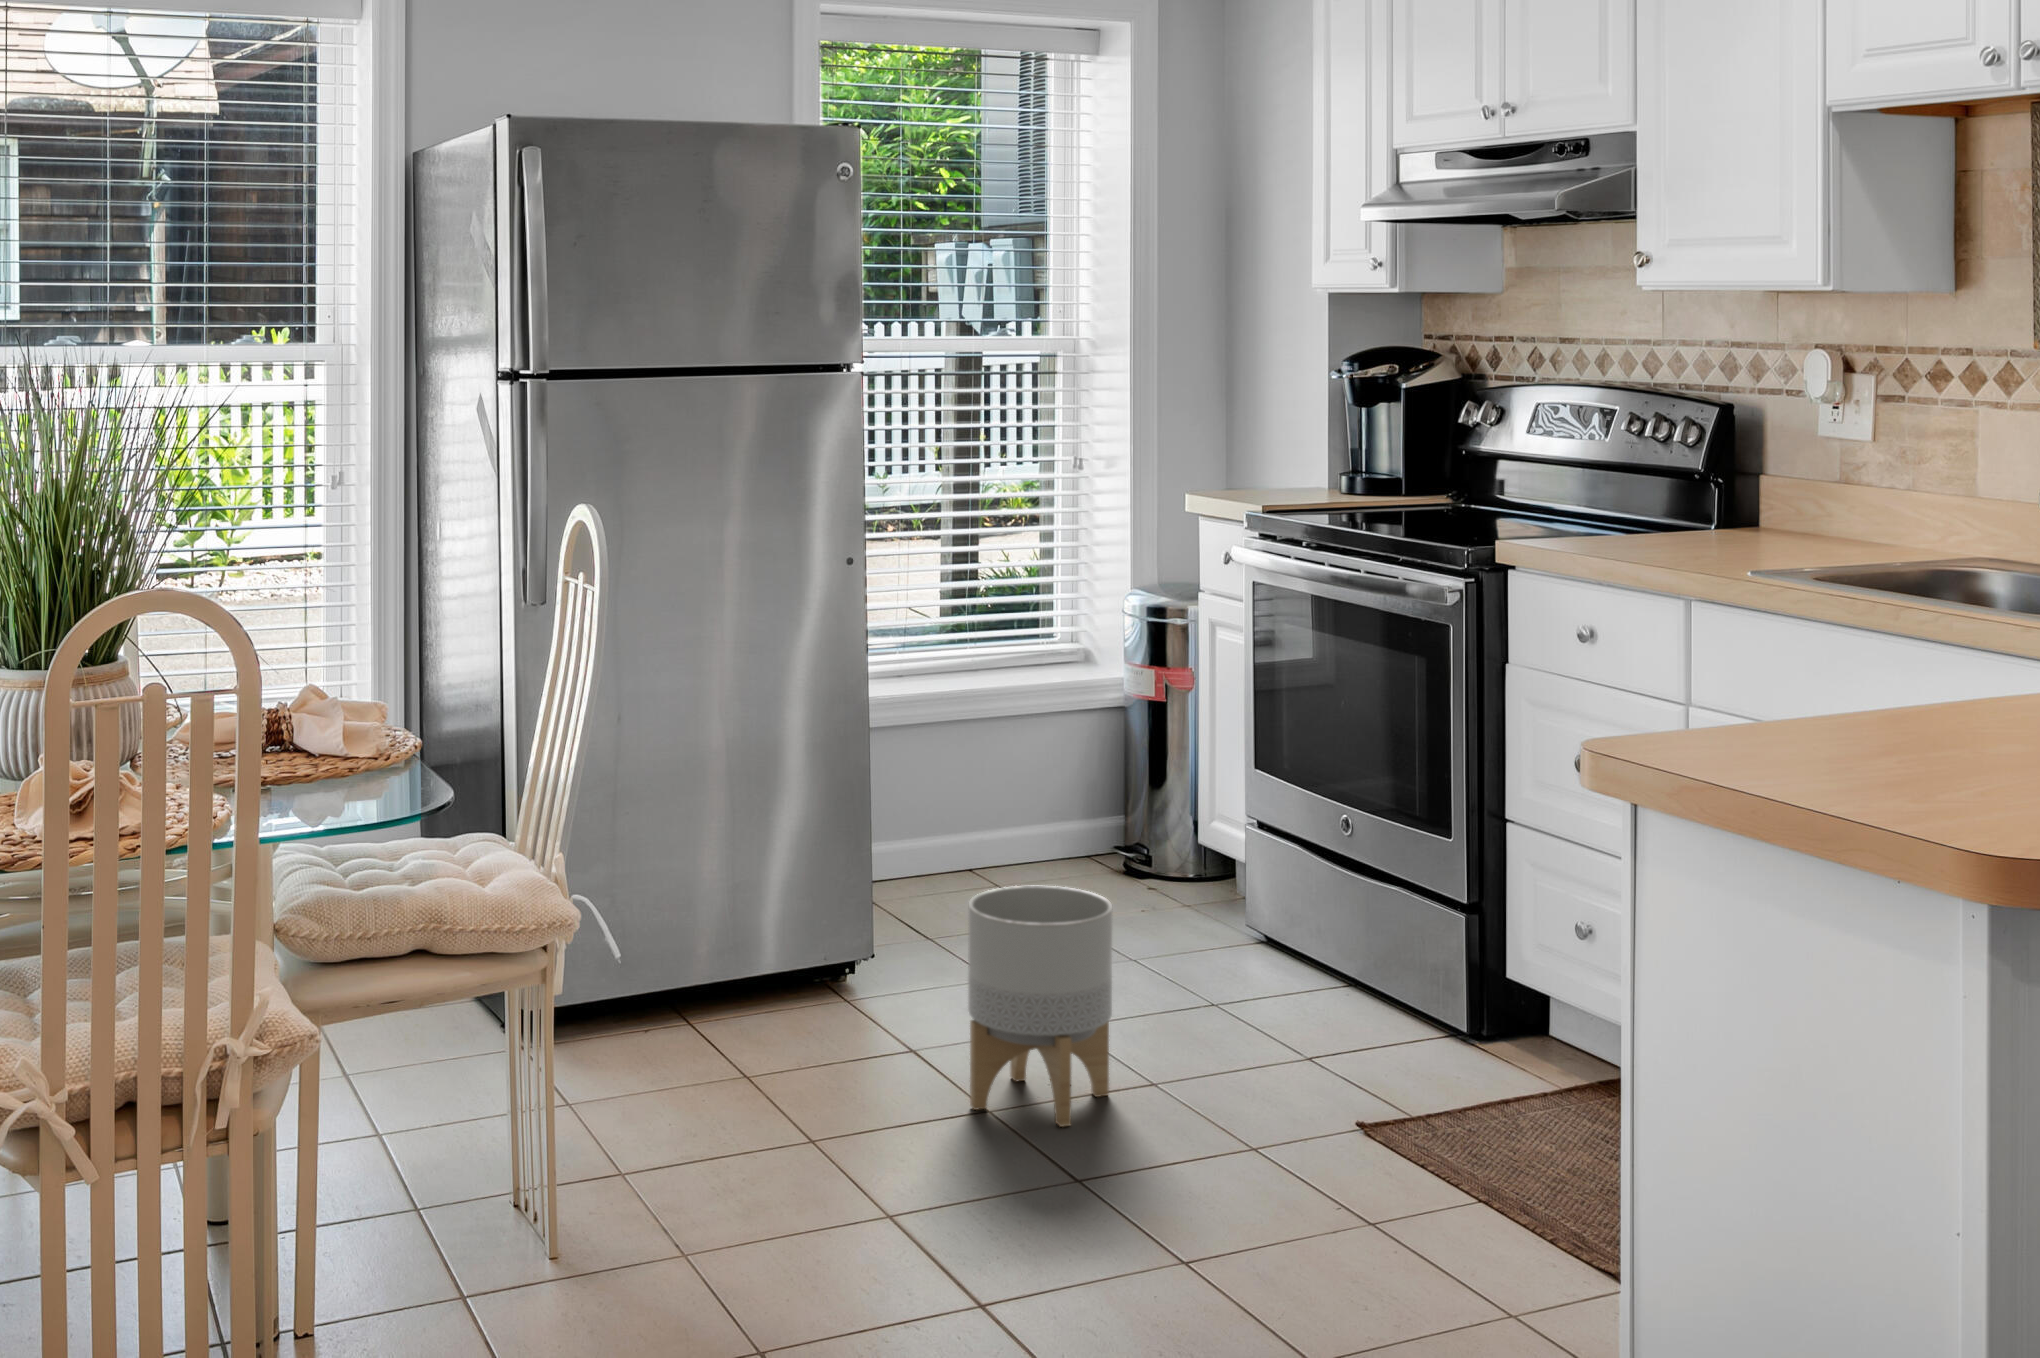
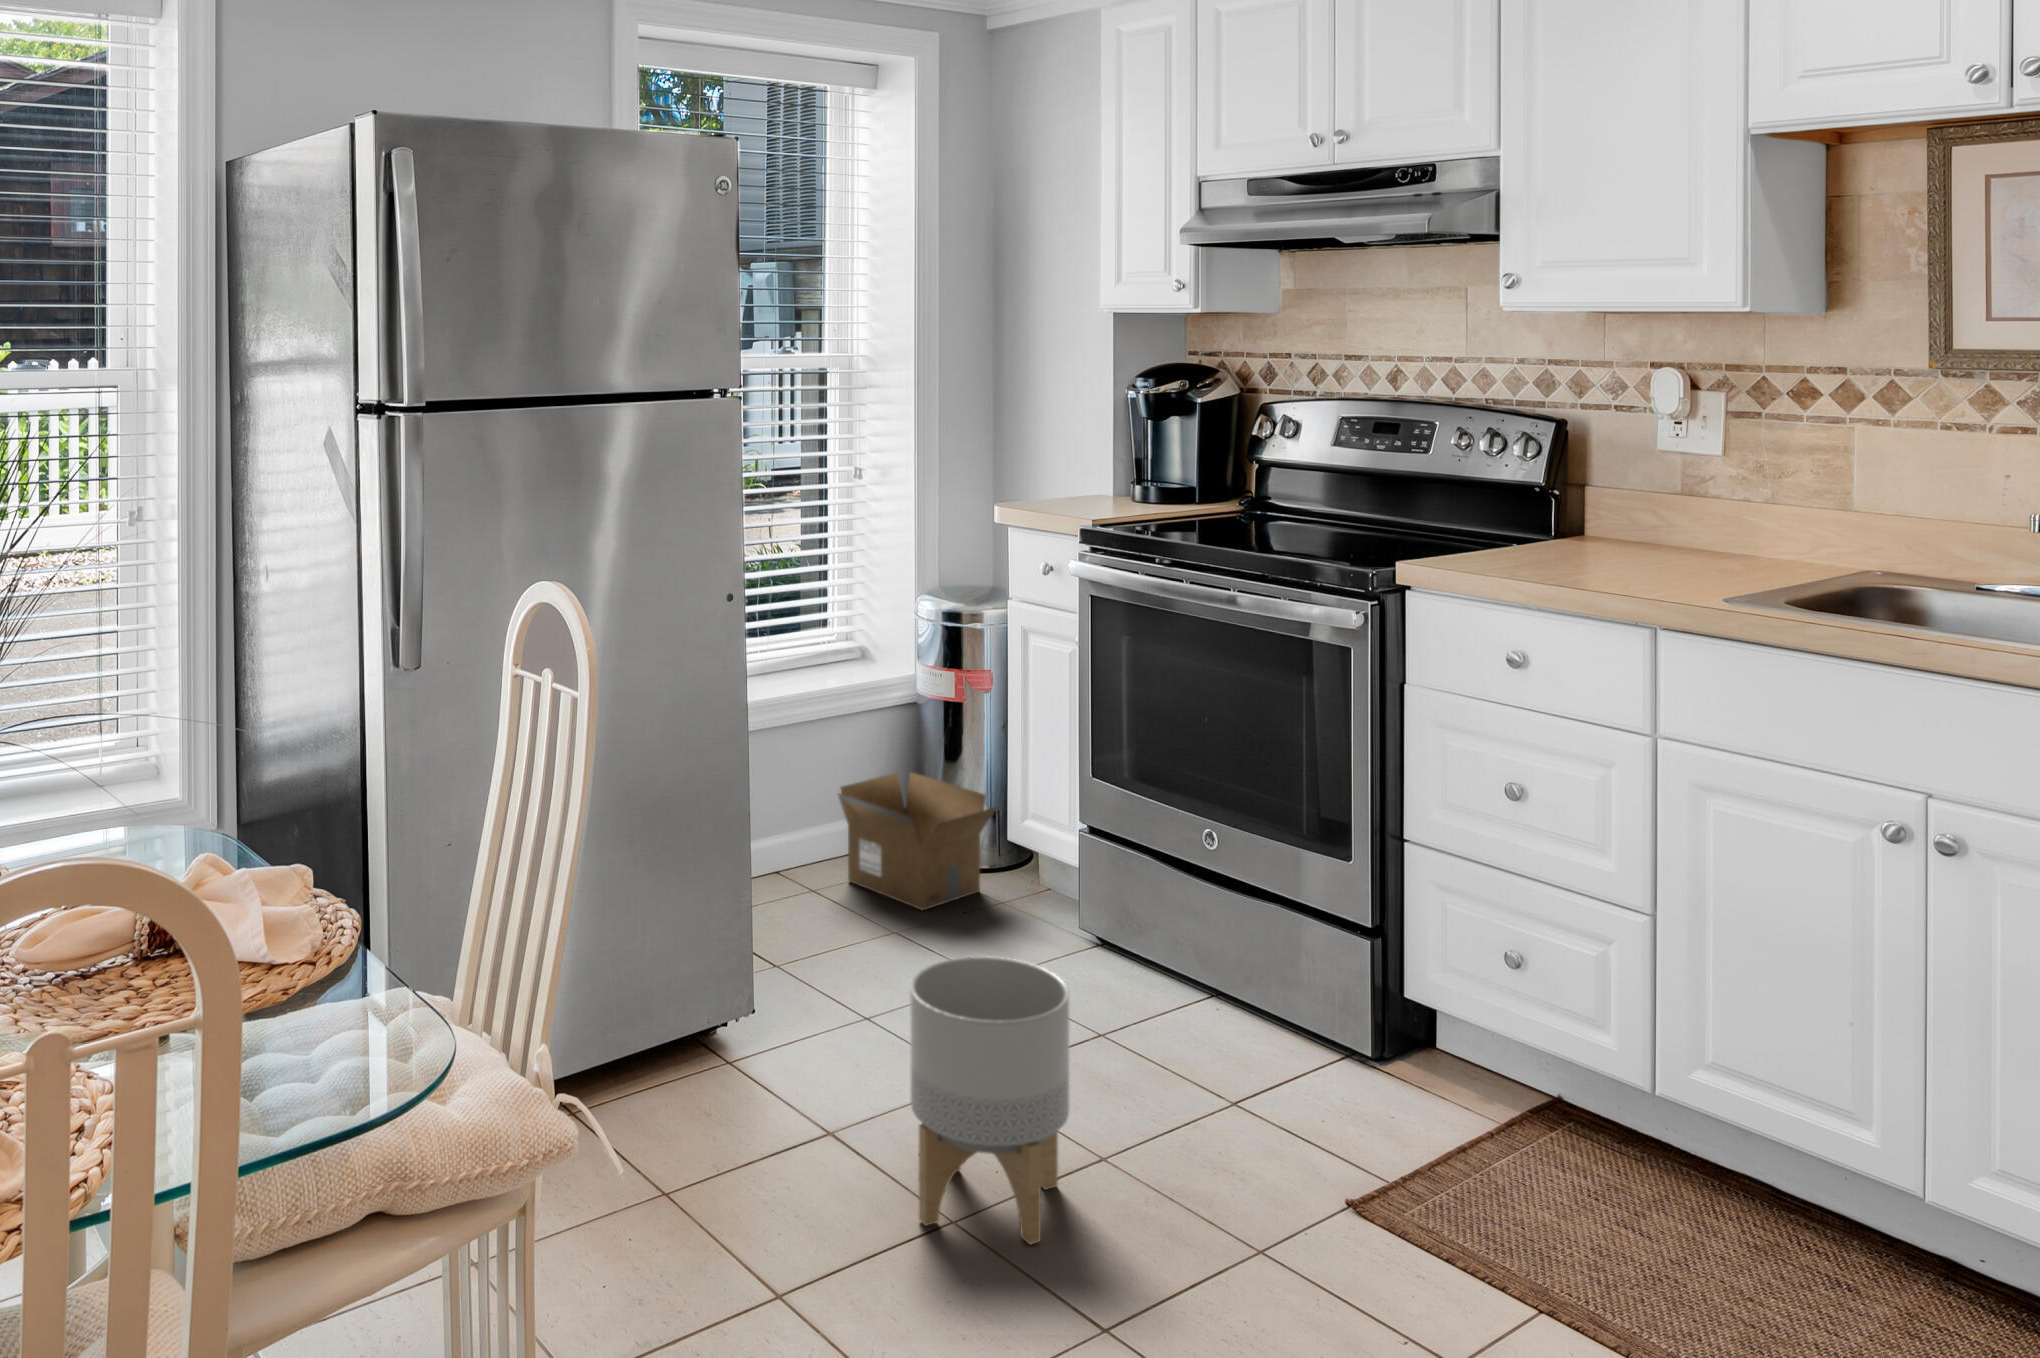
cardboard box: none [1020,774,1180,906] -> present [838,772,996,910]

